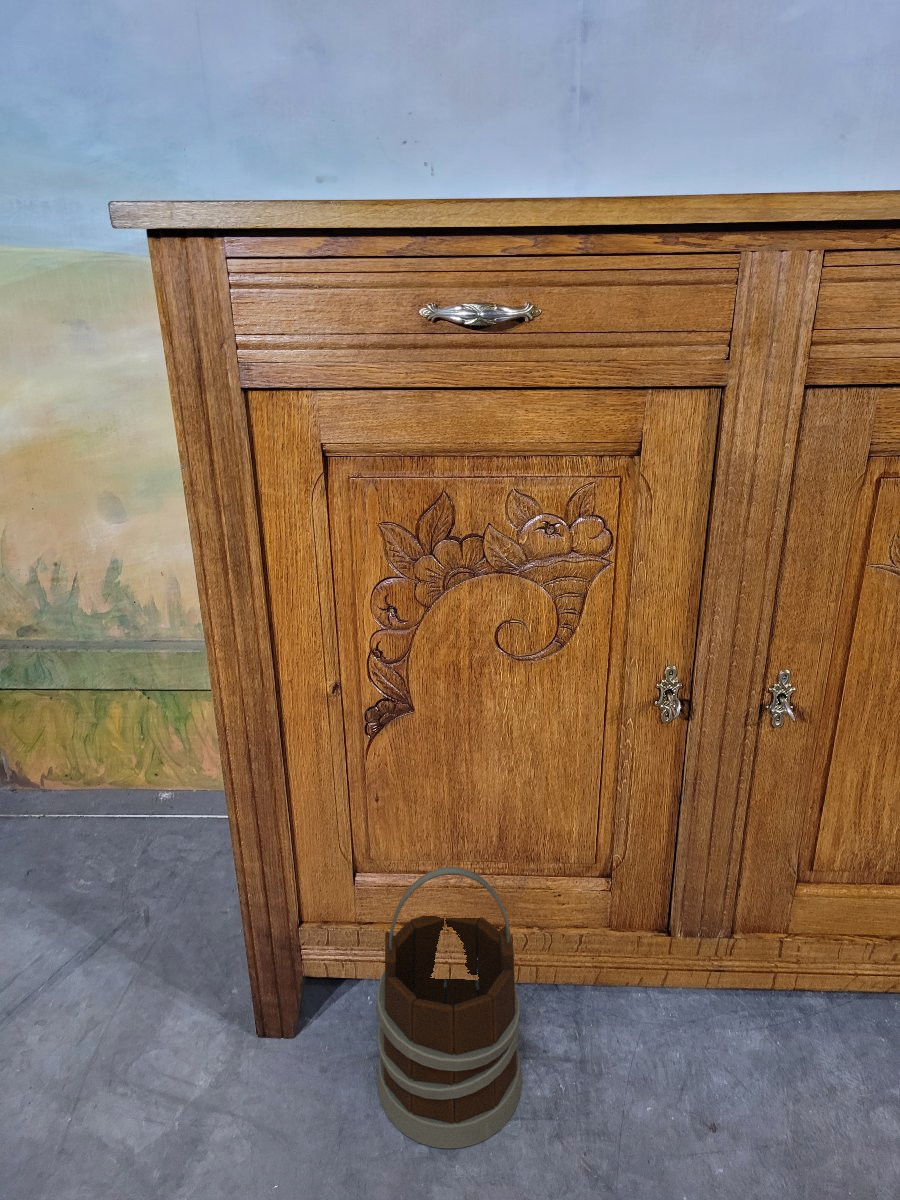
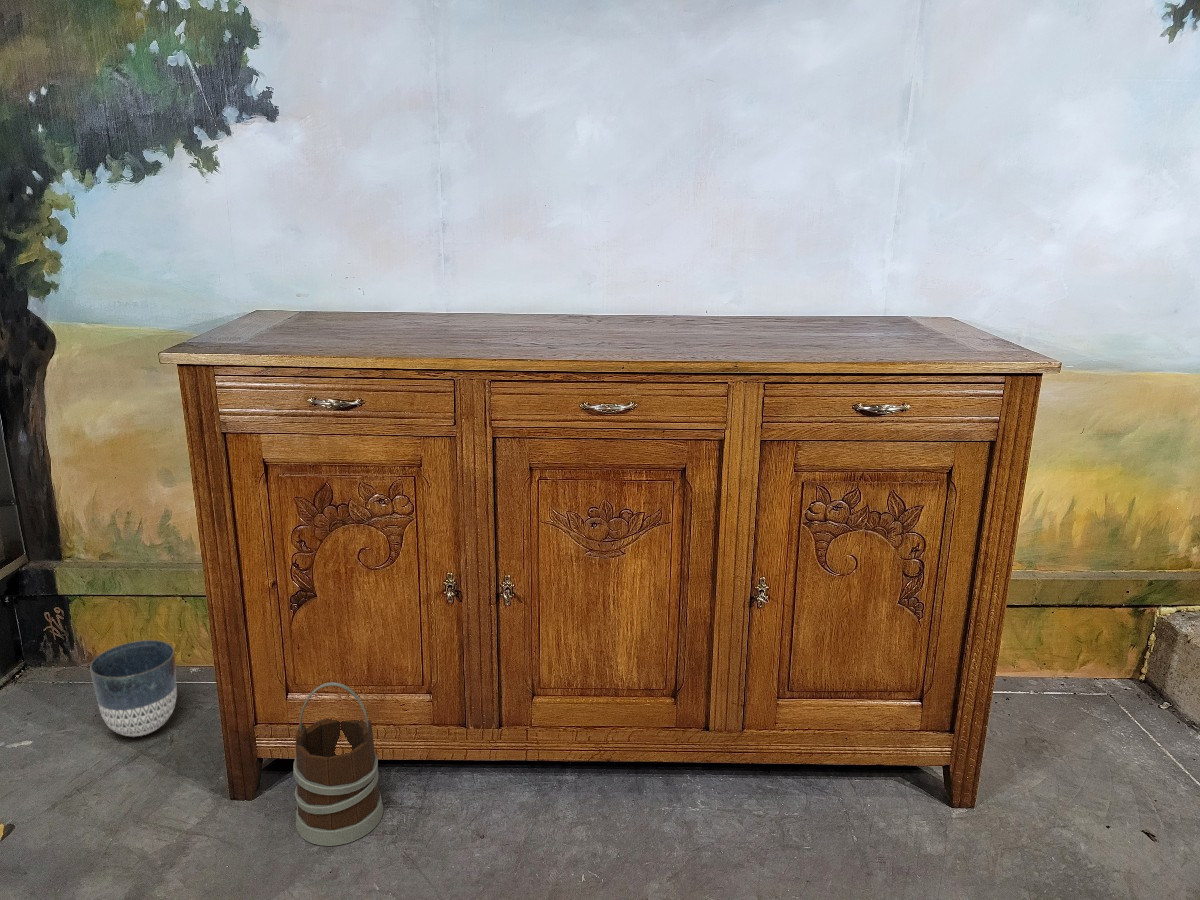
planter: none [14,761,148,912] -> present [90,640,177,737]

